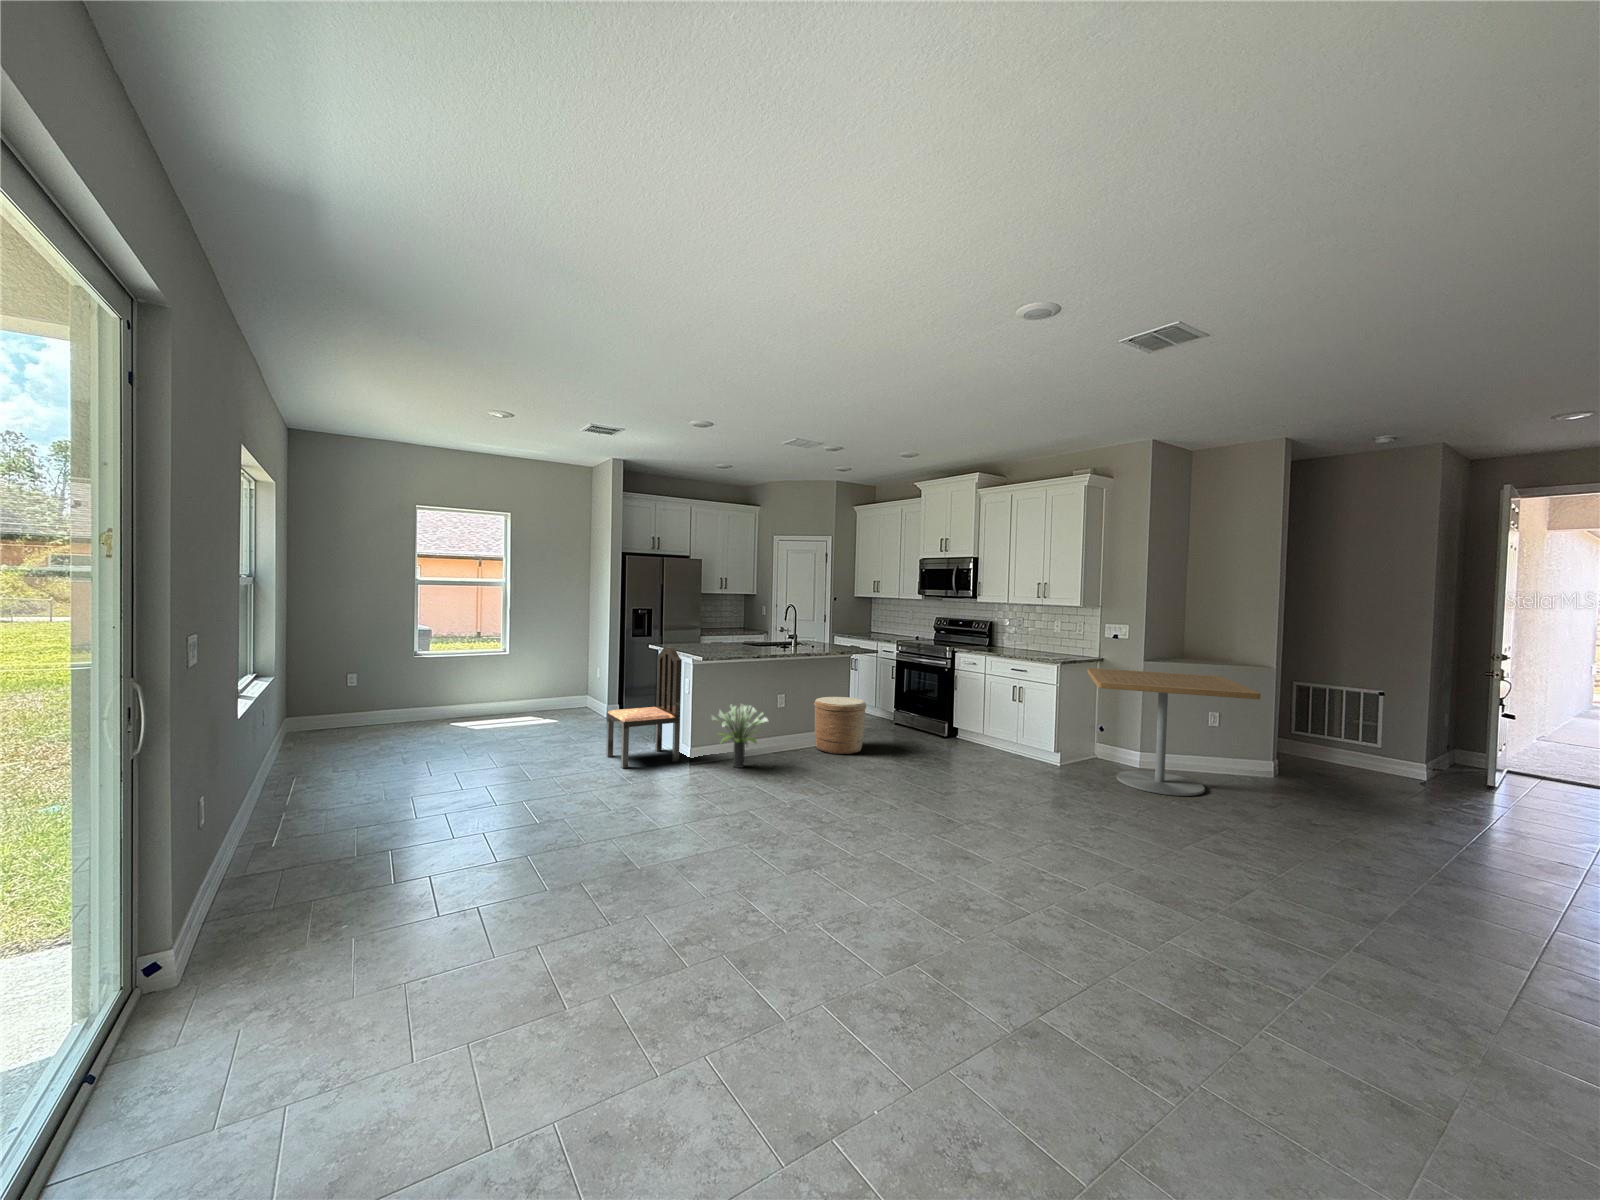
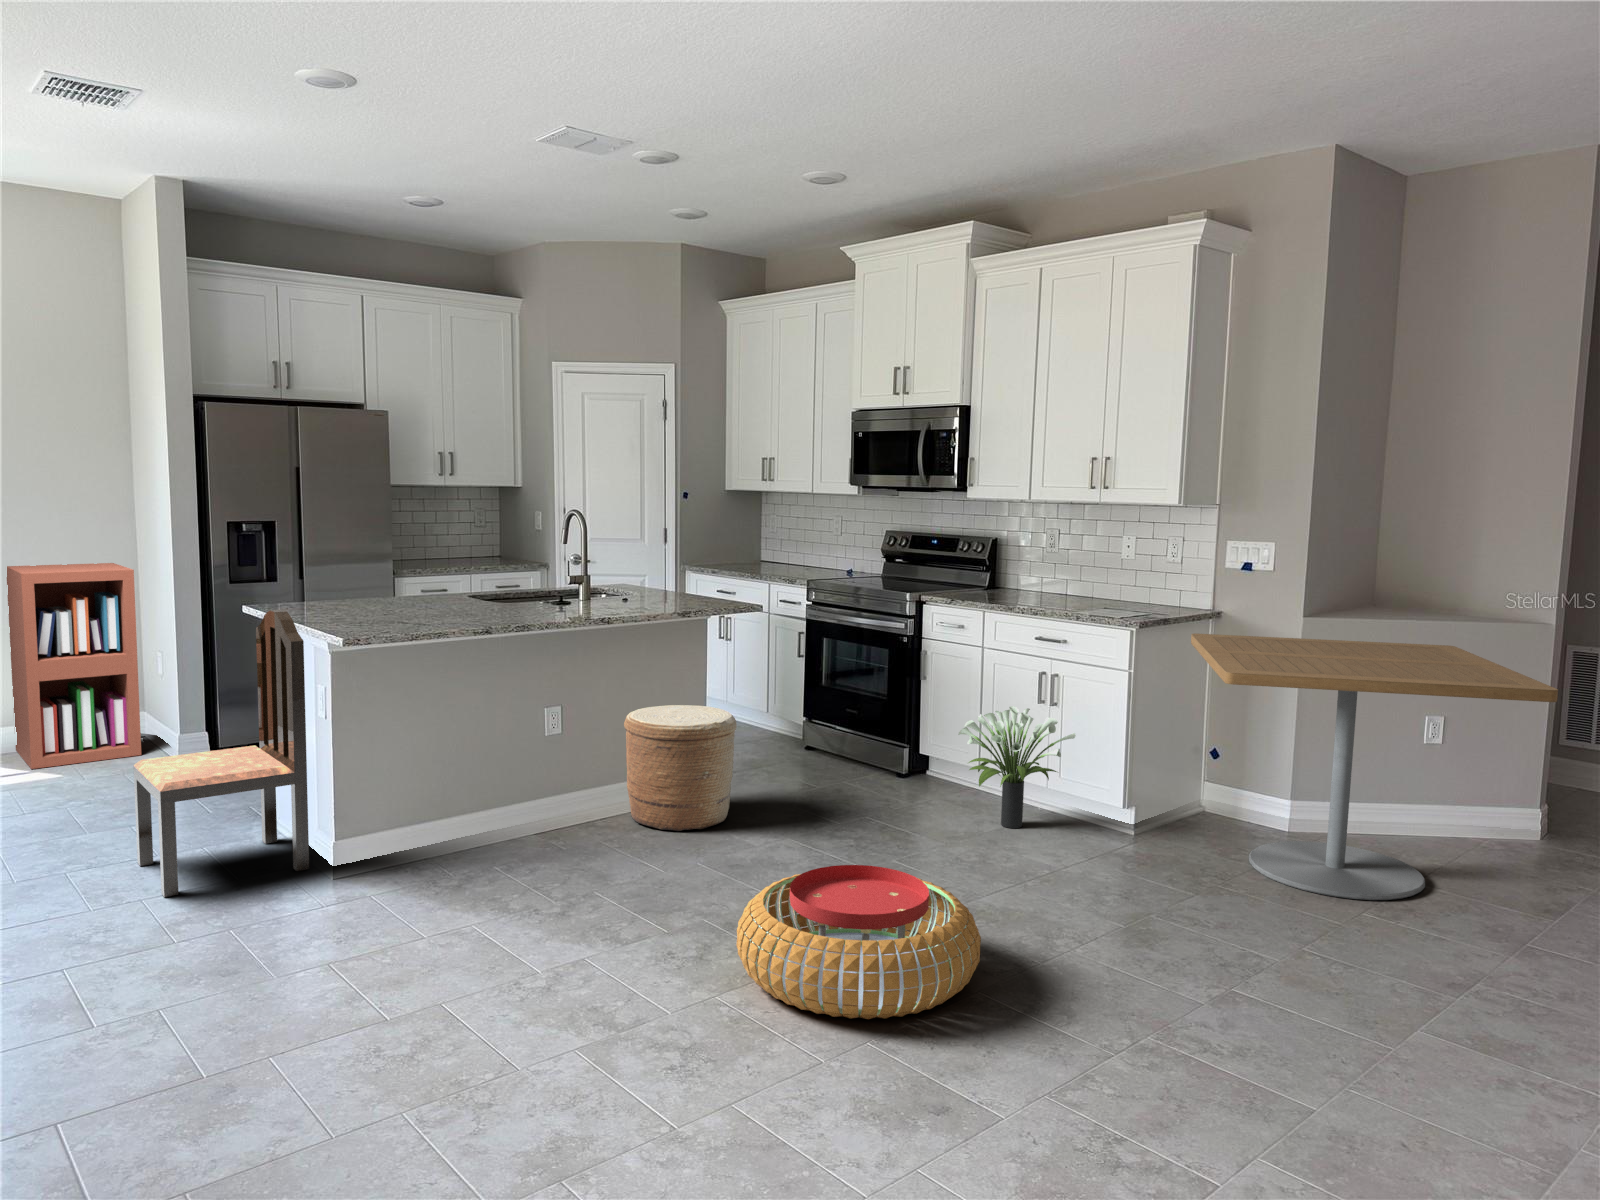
bookshelf: none [535,628,591,719] -> present [7,563,141,769]
potted plant: present [712,704,768,768] -> present [958,706,1076,828]
pouf: none [873,763,982,825] -> present [736,865,981,1019]

